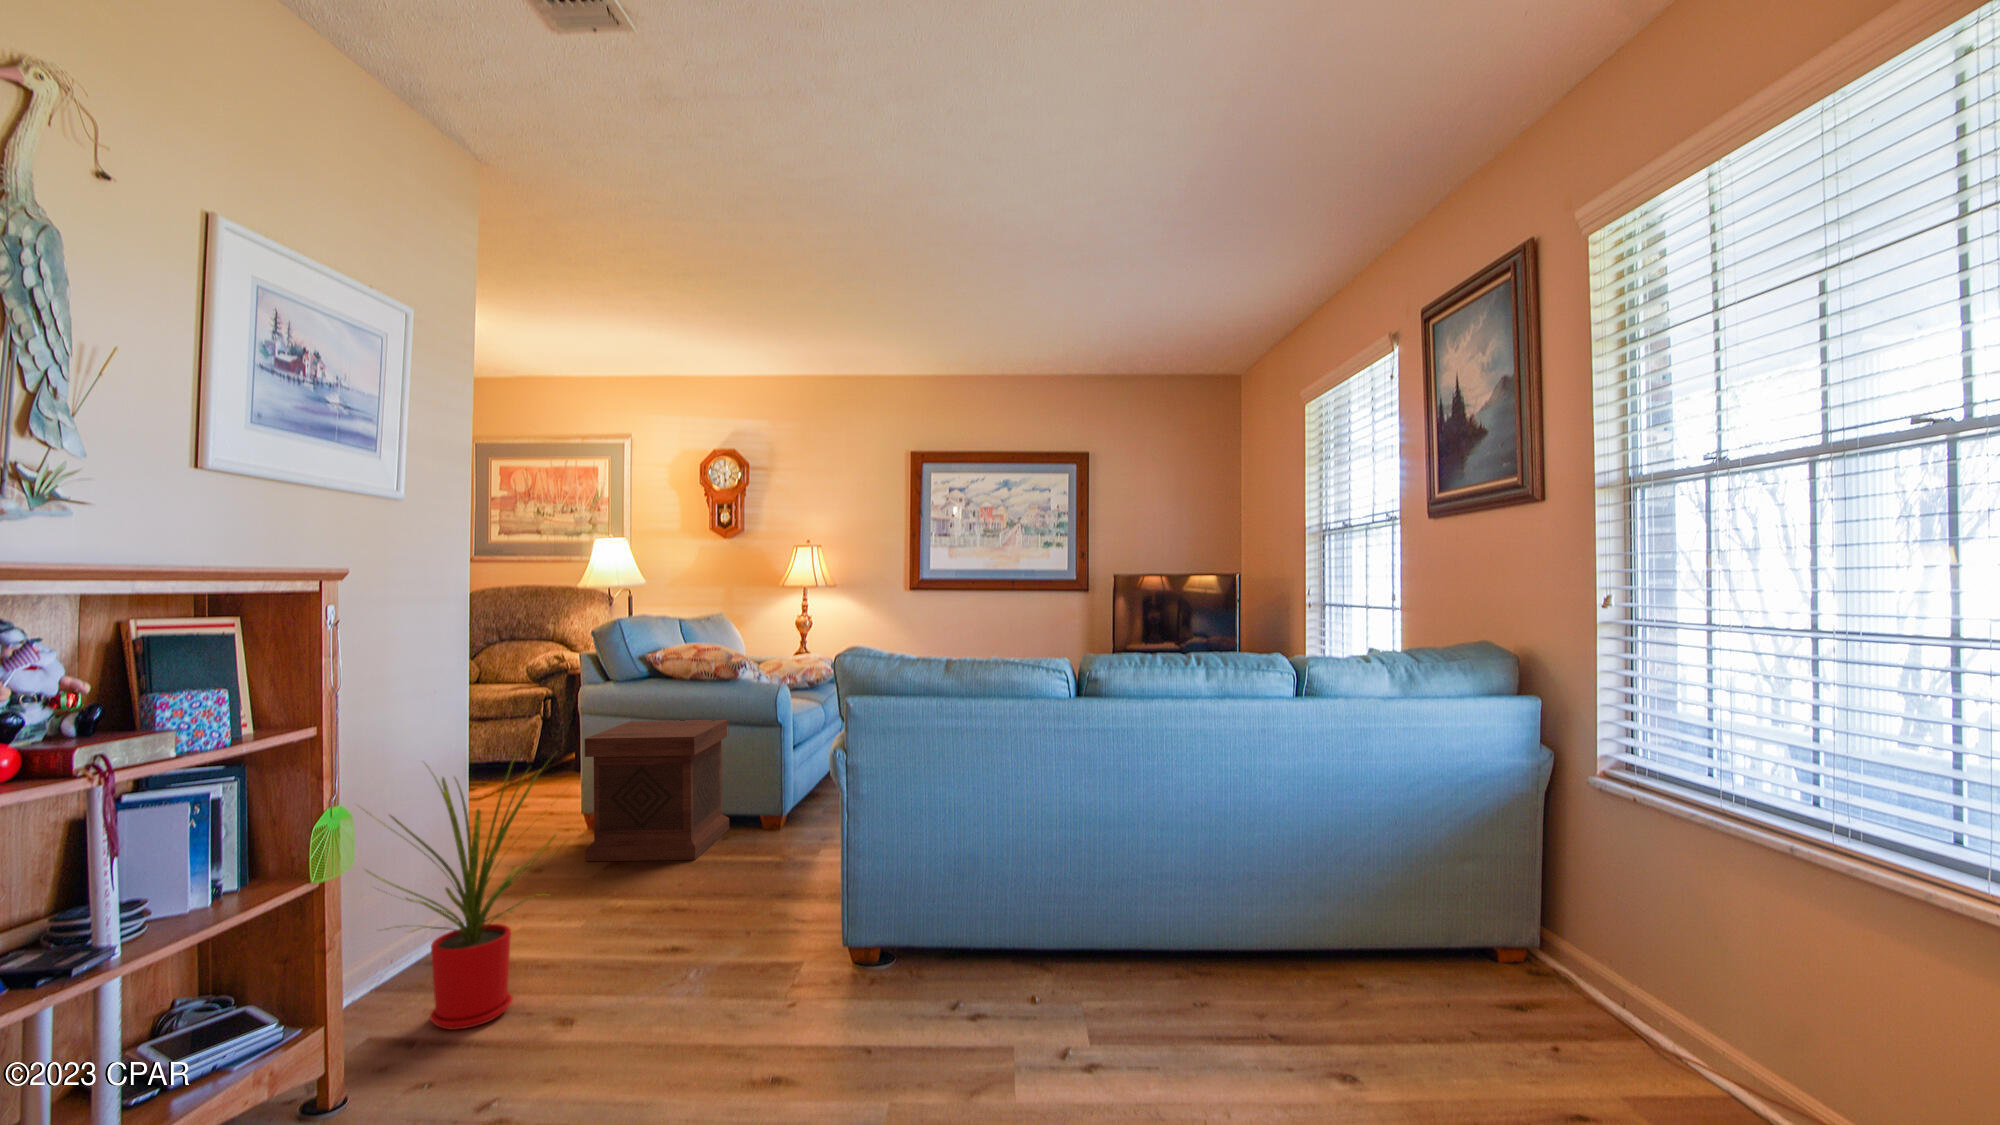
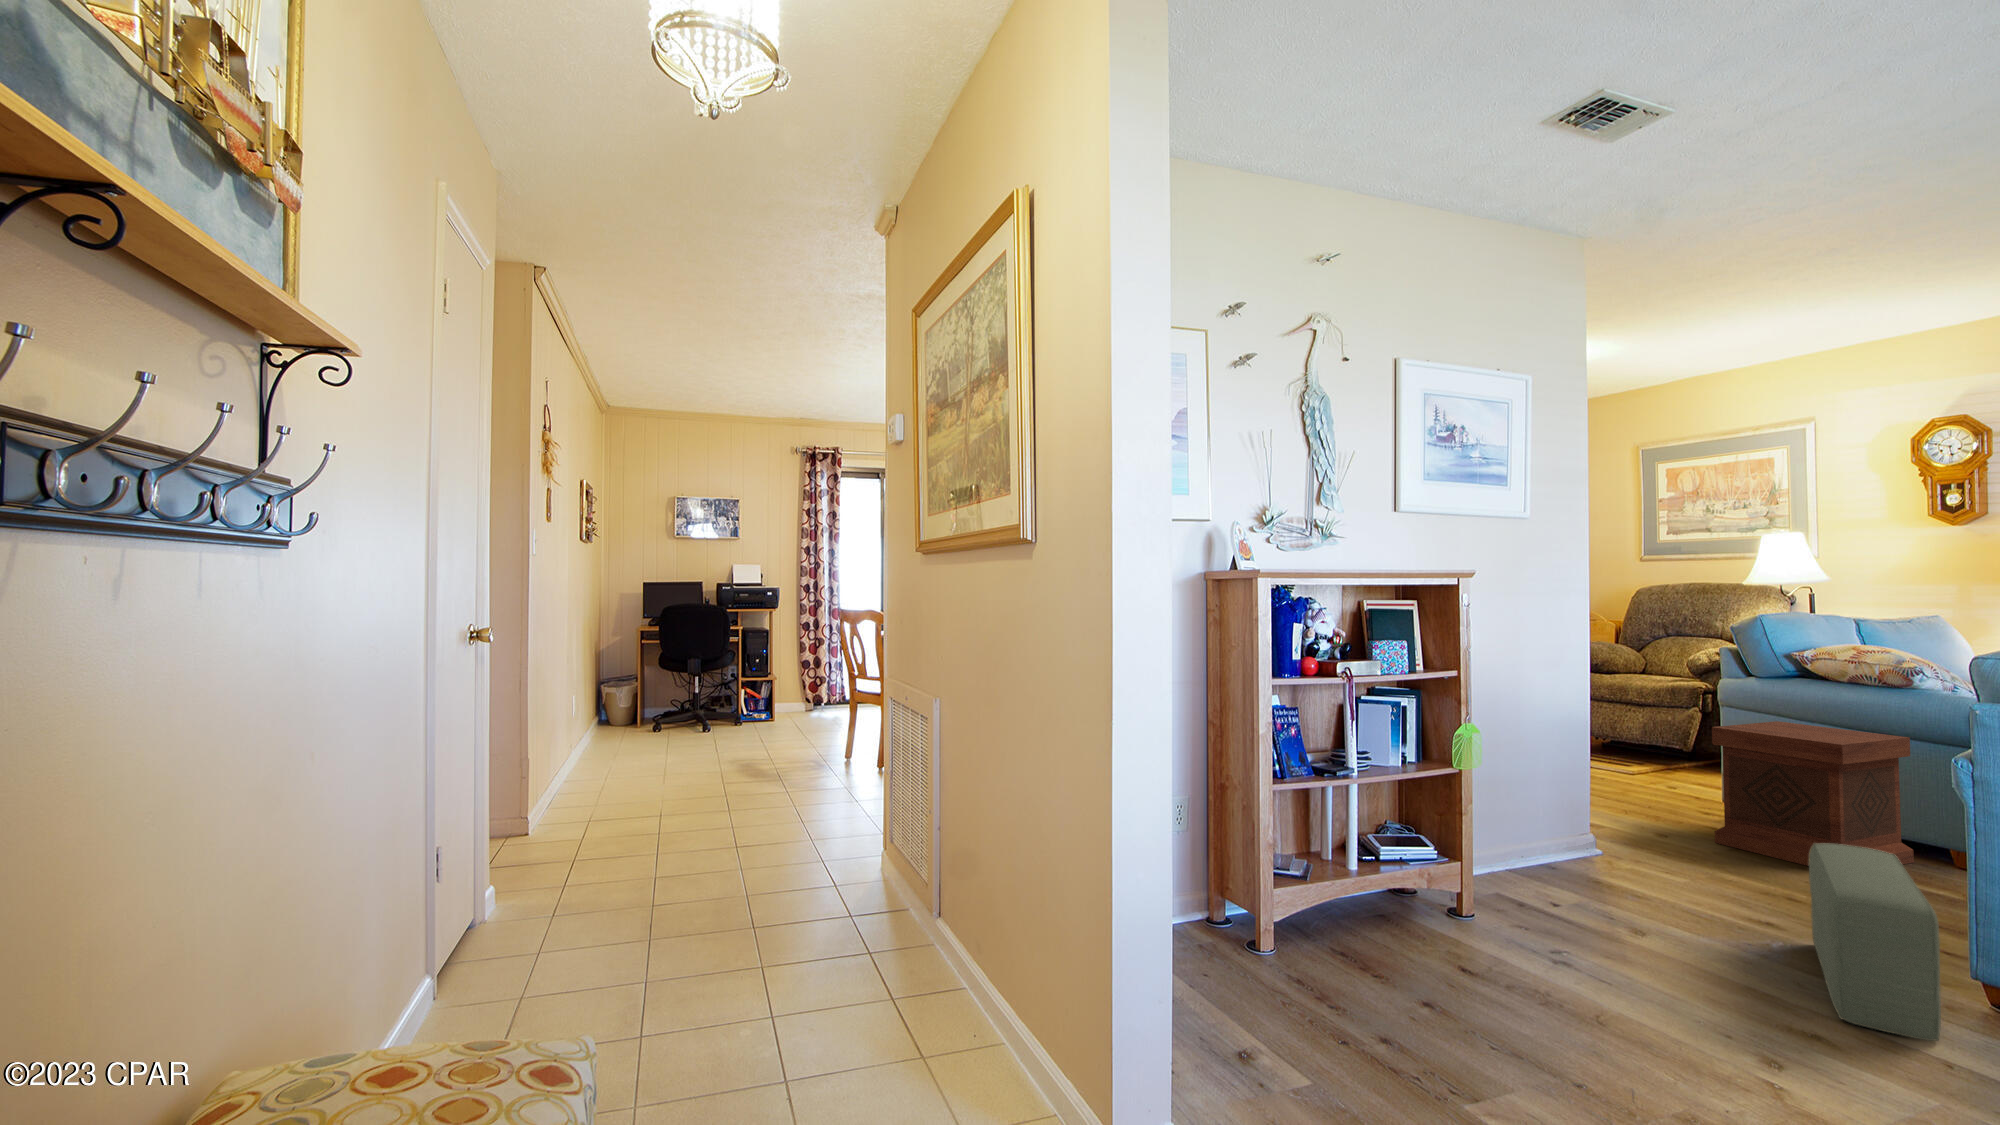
house plant: present [364,760,561,1030] -> none [1486,709,1650,914]
pouf: none [707,838,832,1031] -> present [1809,844,1941,1041]

